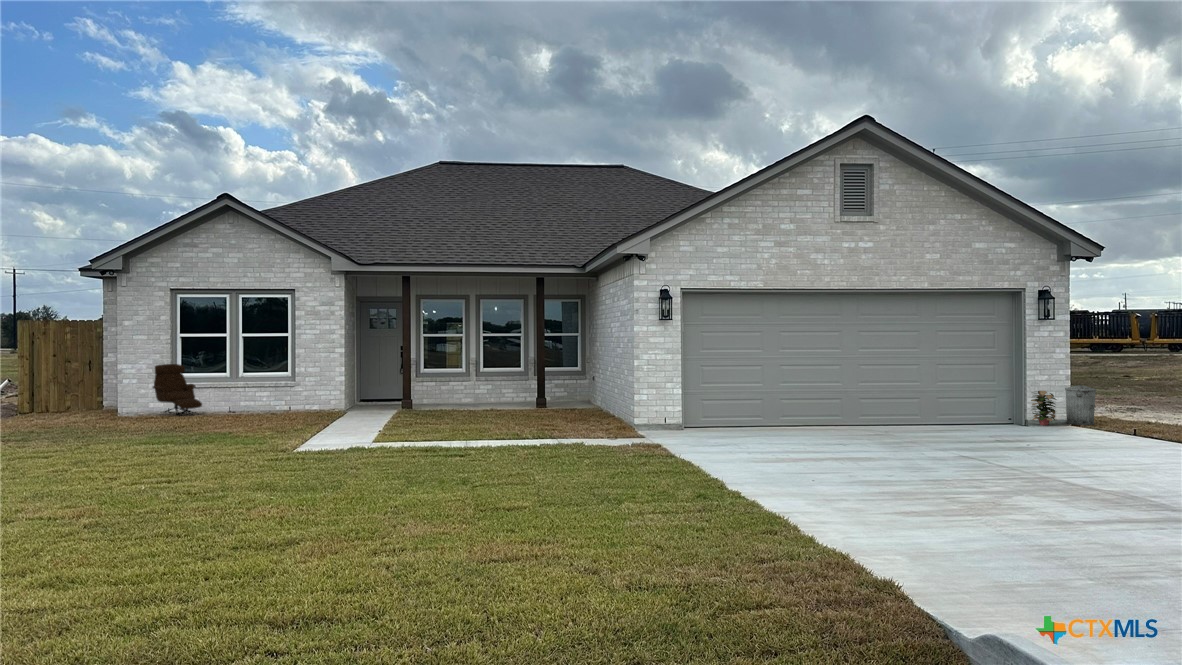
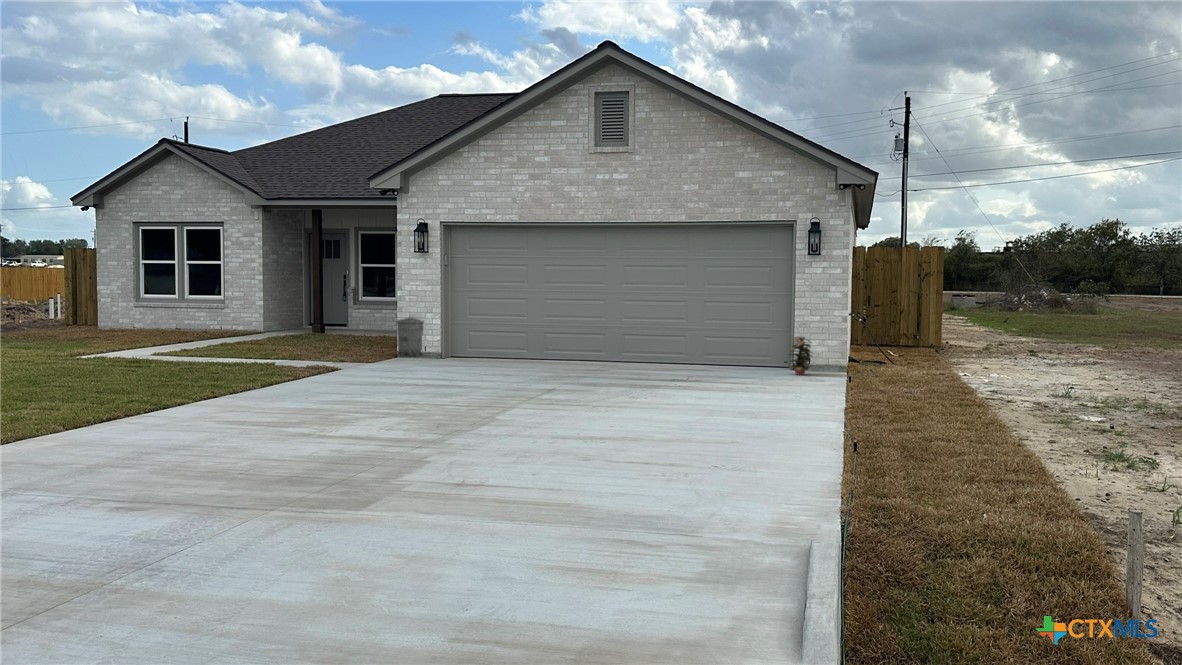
lounge chair: present [153,364,202,415] -> none [116,286,152,329]
trash can: present [1065,384,1096,425] -> present [397,318,424,357]

